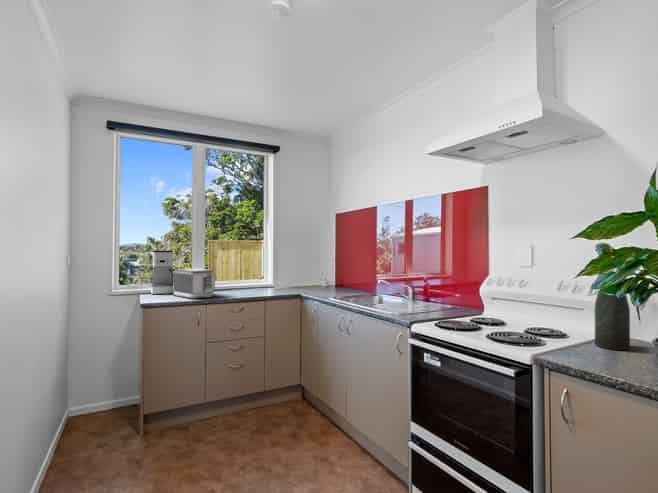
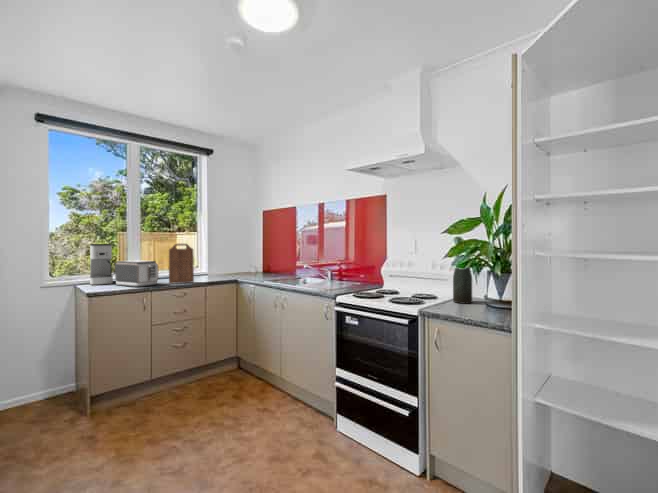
cutting board: none [226,251,253,296] -> present [169,244,194,284]

